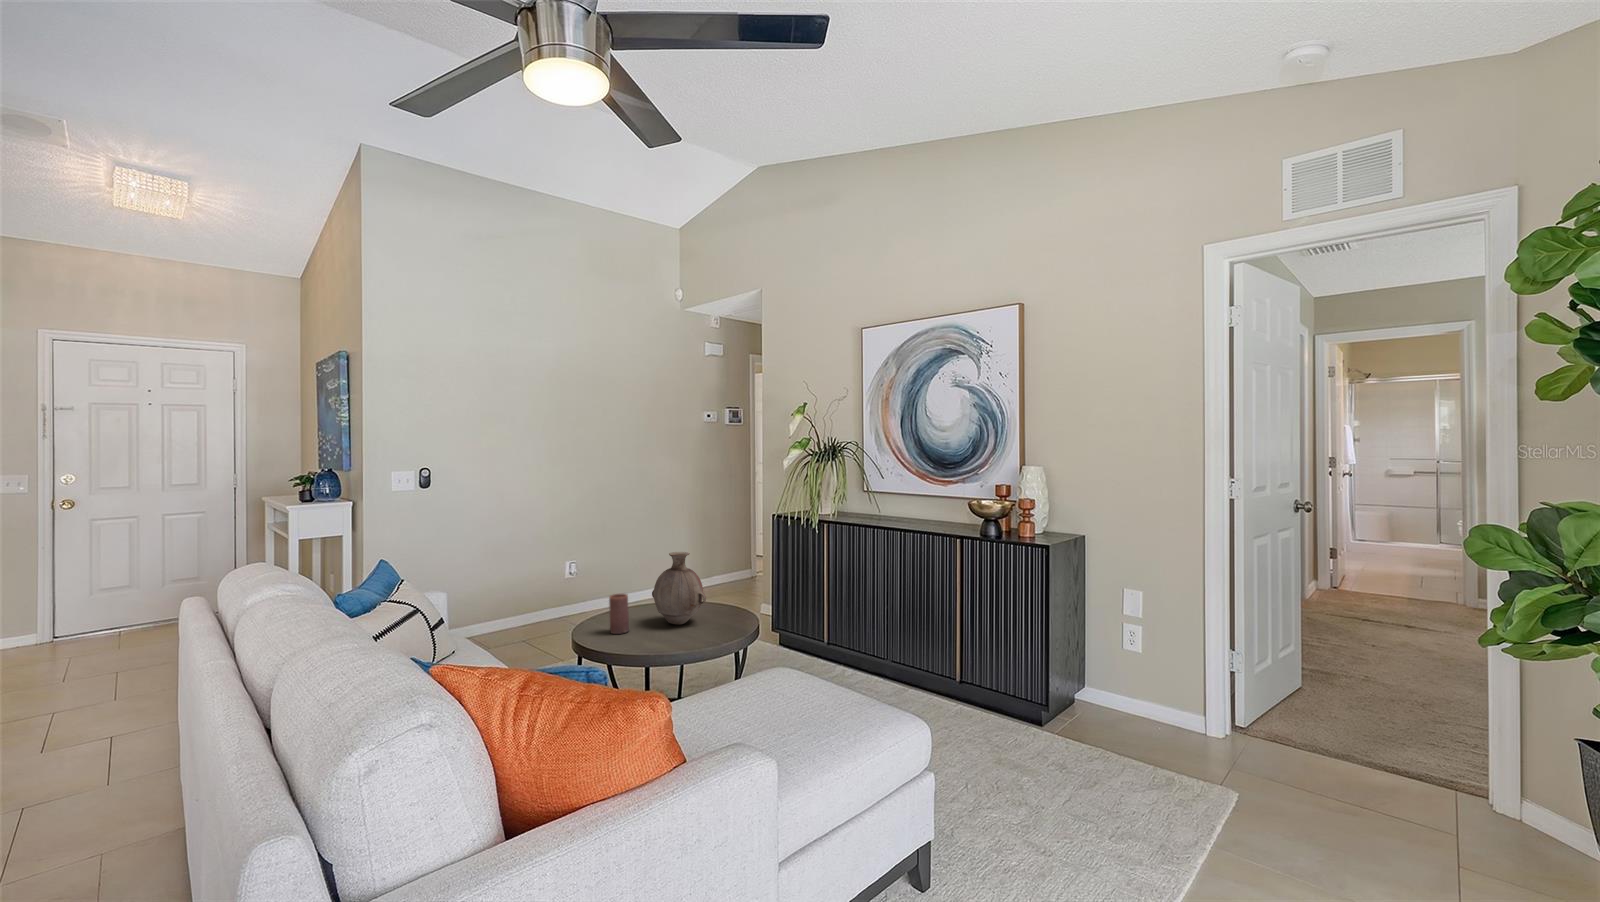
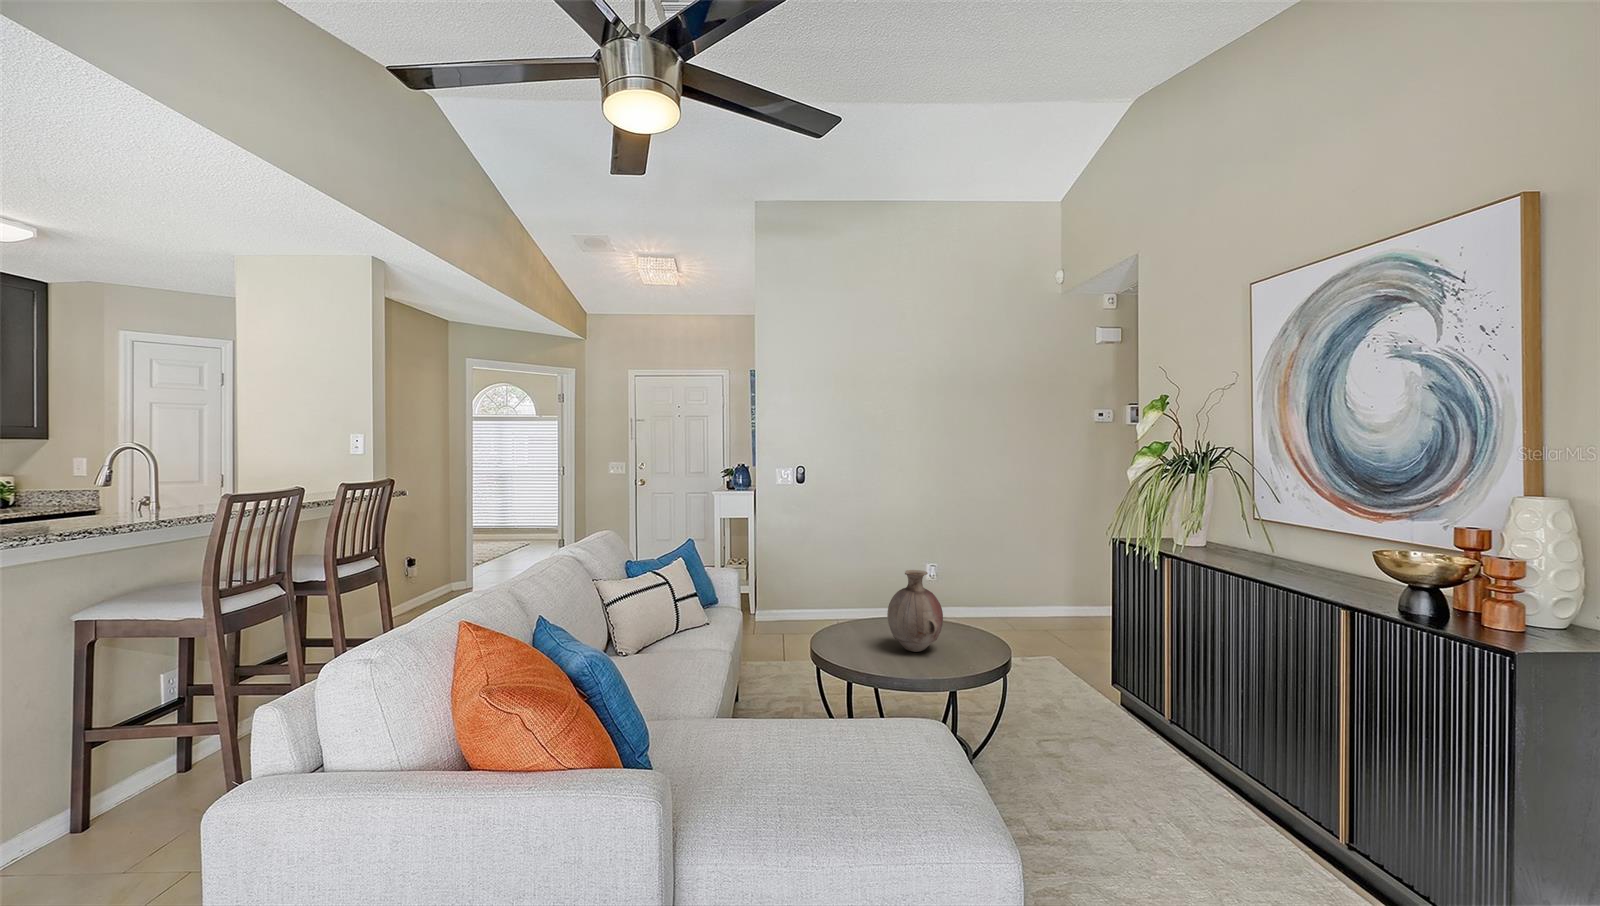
candle: present [609,594,629,634] -> none [838,606,859,648]

